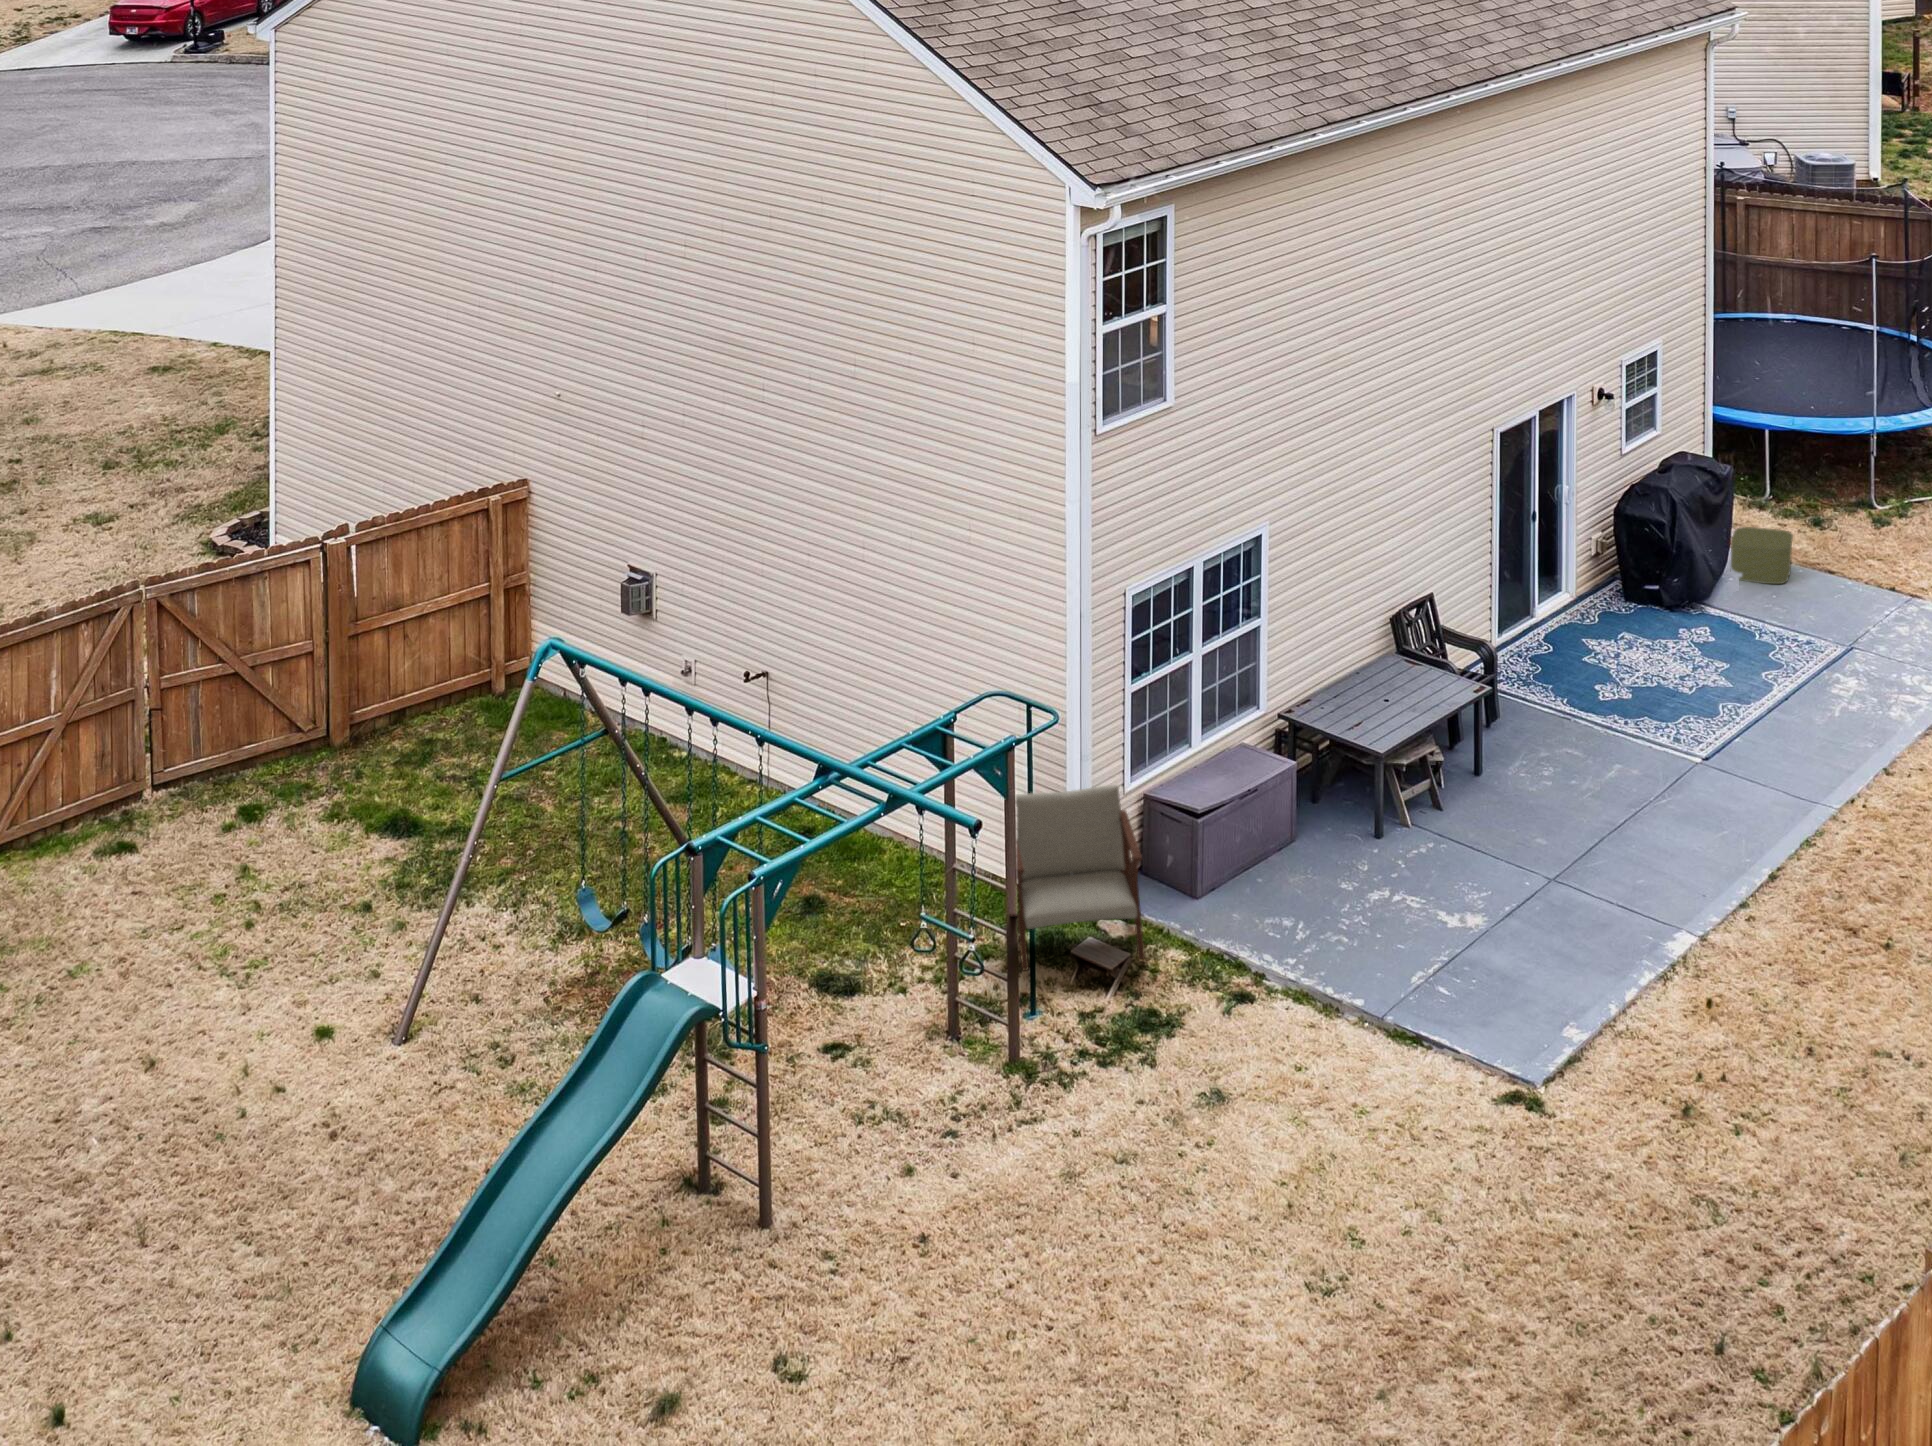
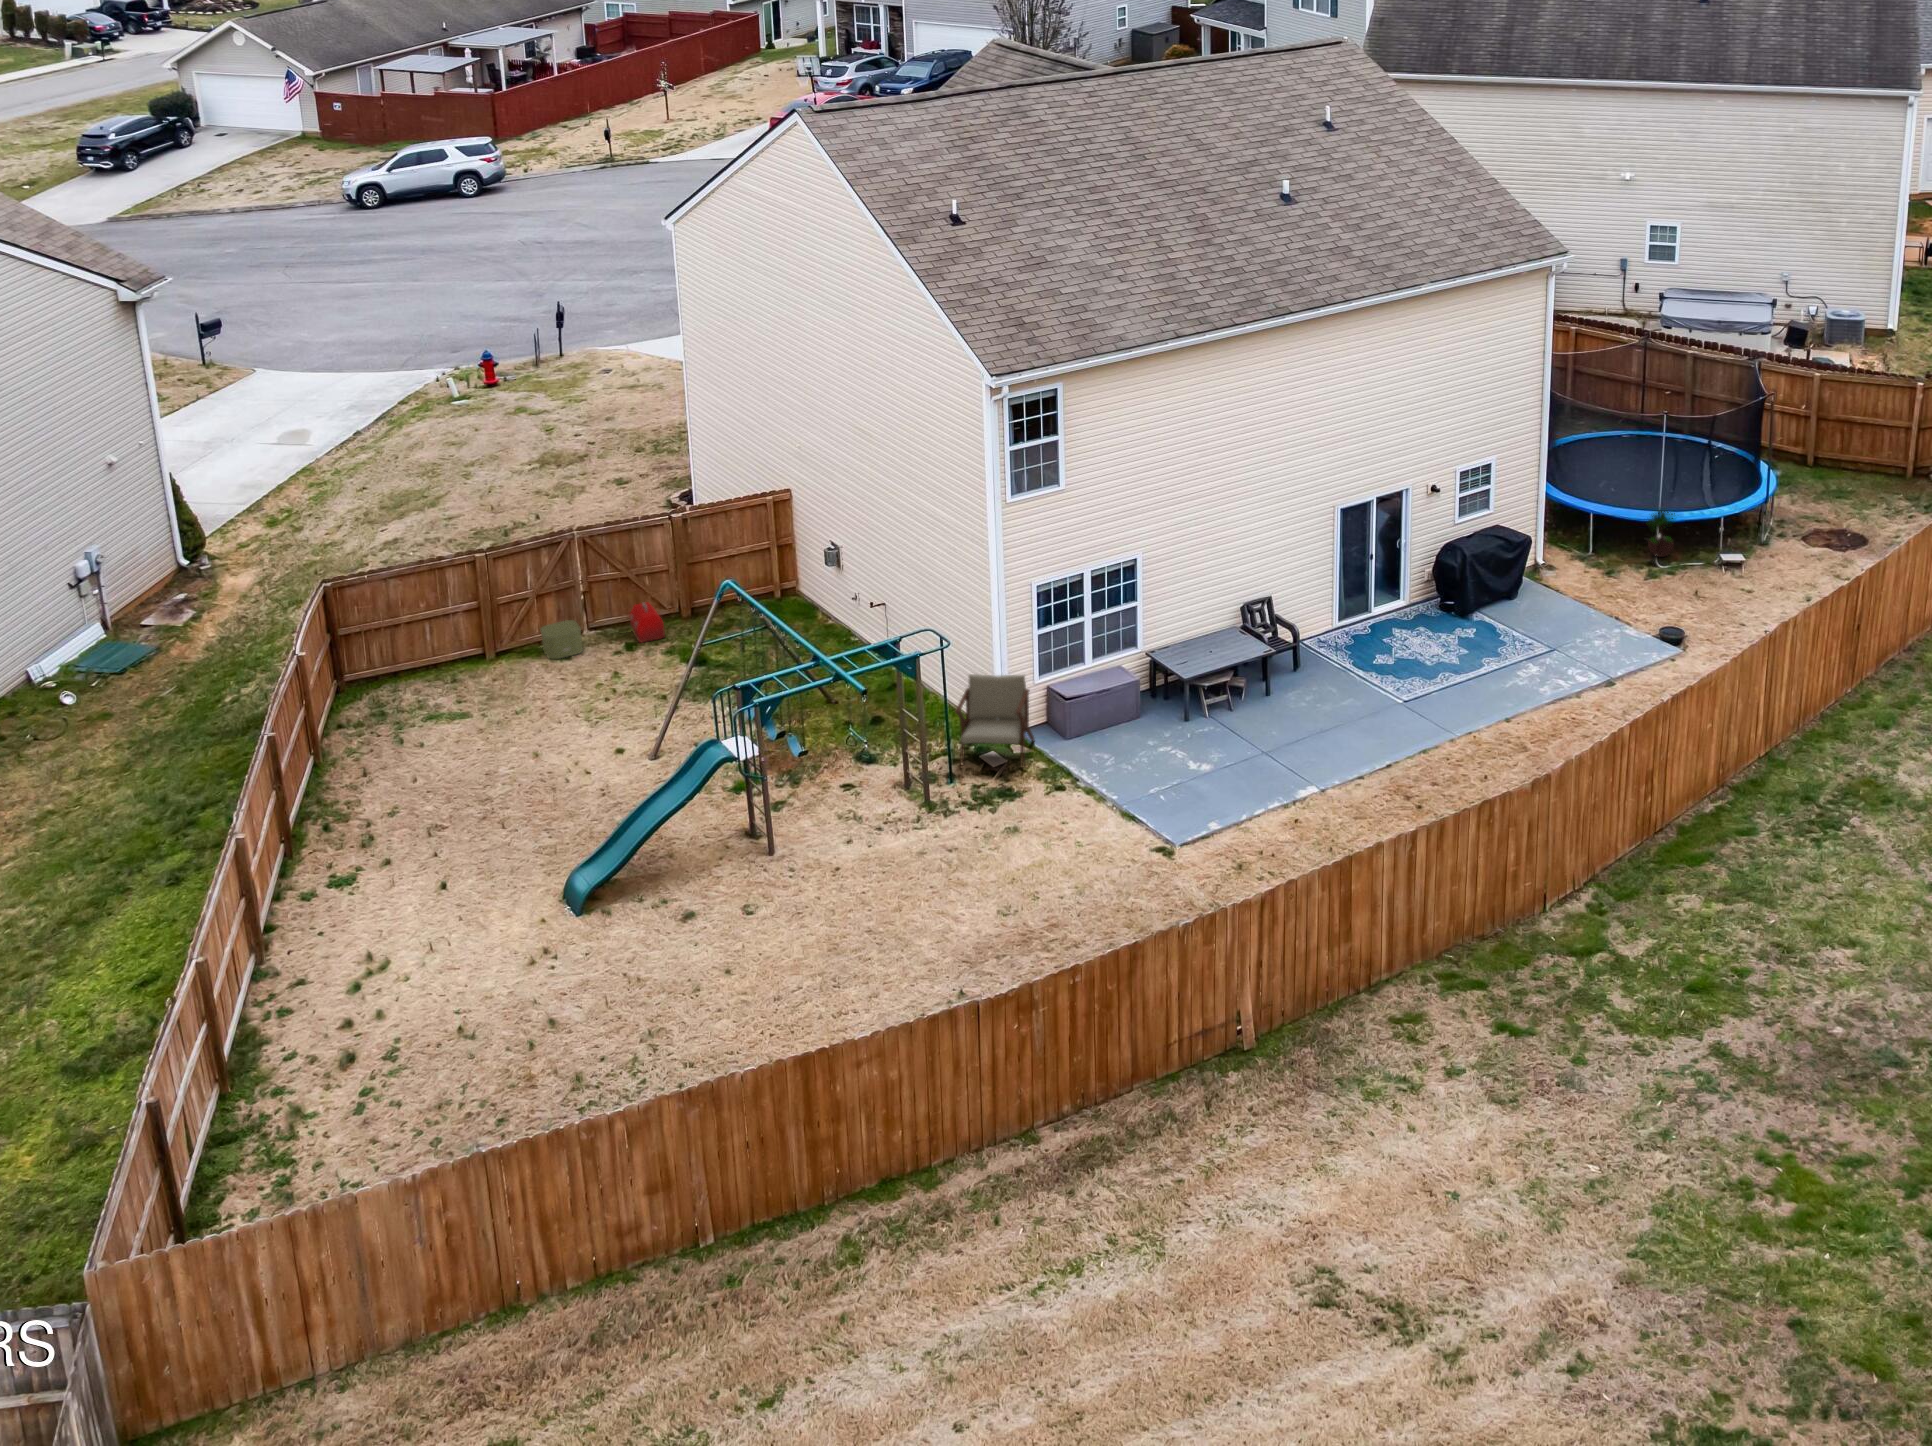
potted tree: none [1850,411,1905,495] -> present [1648,509,1675,557]
storage box: present [1731,527,1793,584] -> present [540,620,583,659]
toolbox: none [227,725,309,806] -> present [629,602,665,643]

